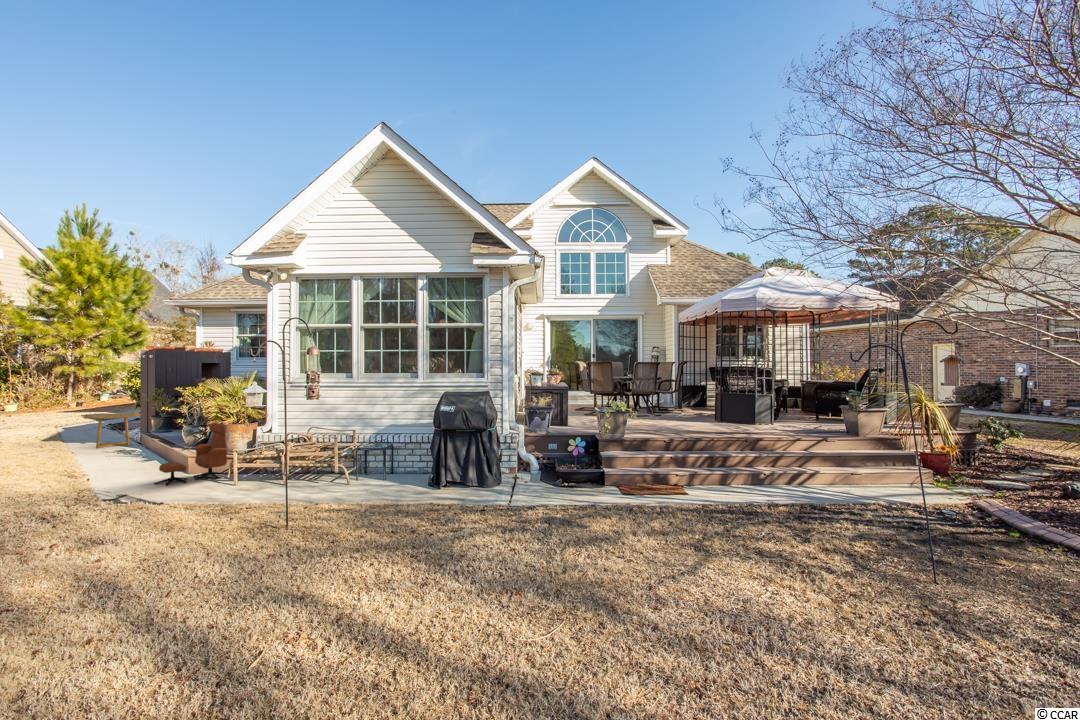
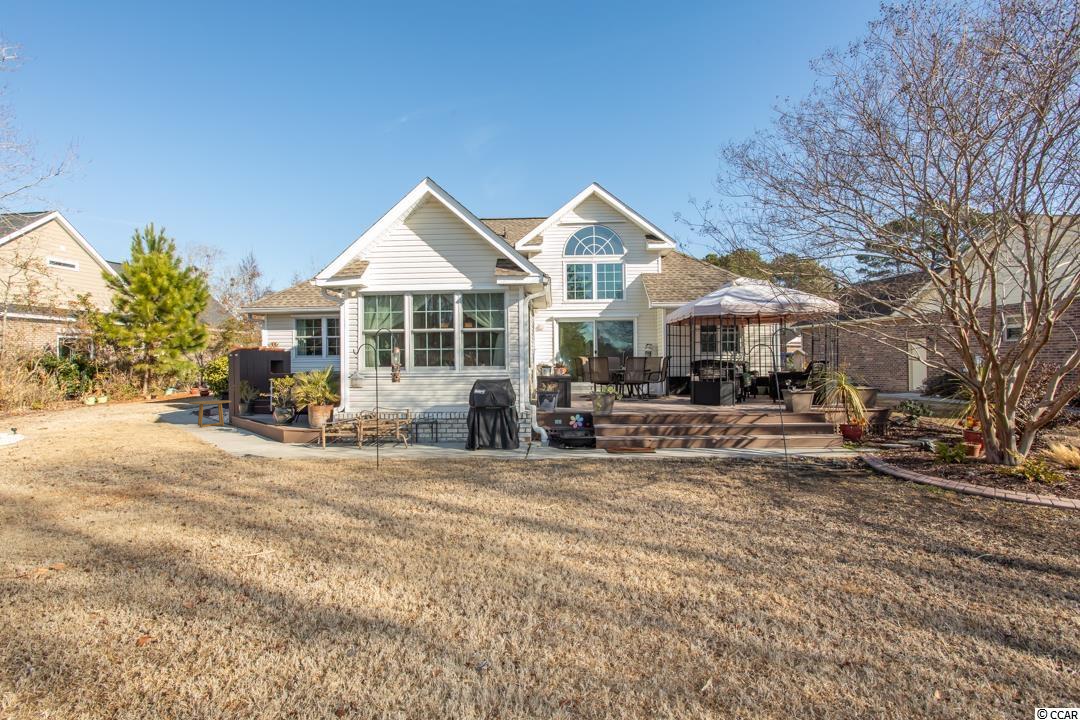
lounge chair: present [154,423,229,485] -> none [266,404,317,449]

